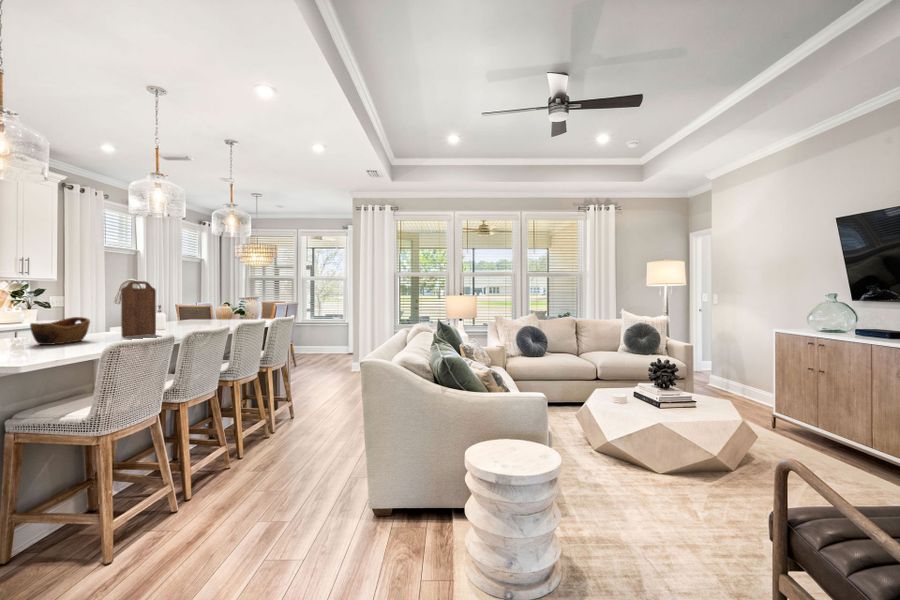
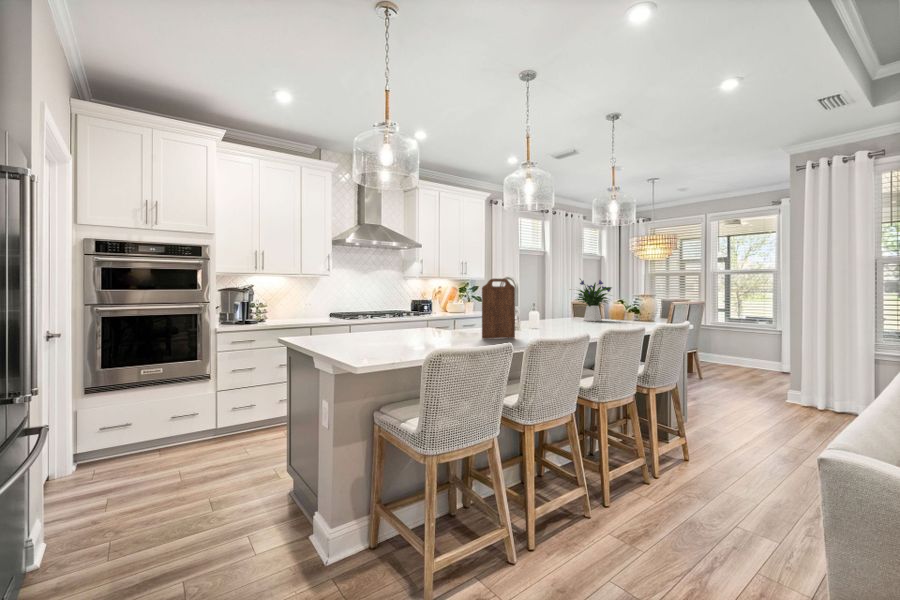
flower arrangement: none [187,281,230,320] -> present [575,279,612,321]
wooden bowl: present [30,317,90,345] -> none [404,316,454,343]

